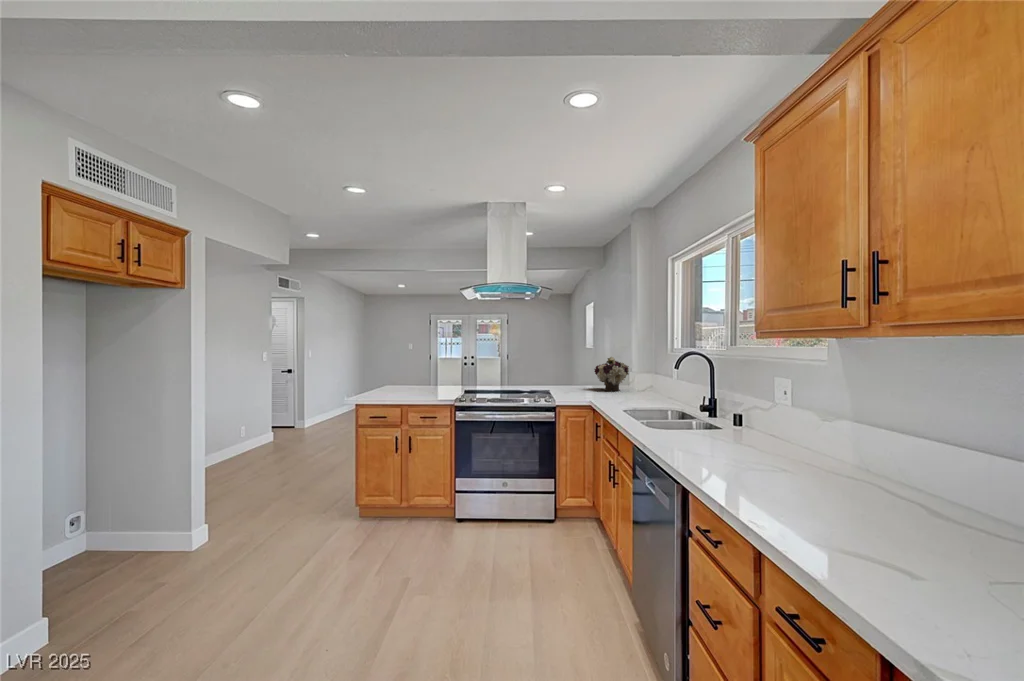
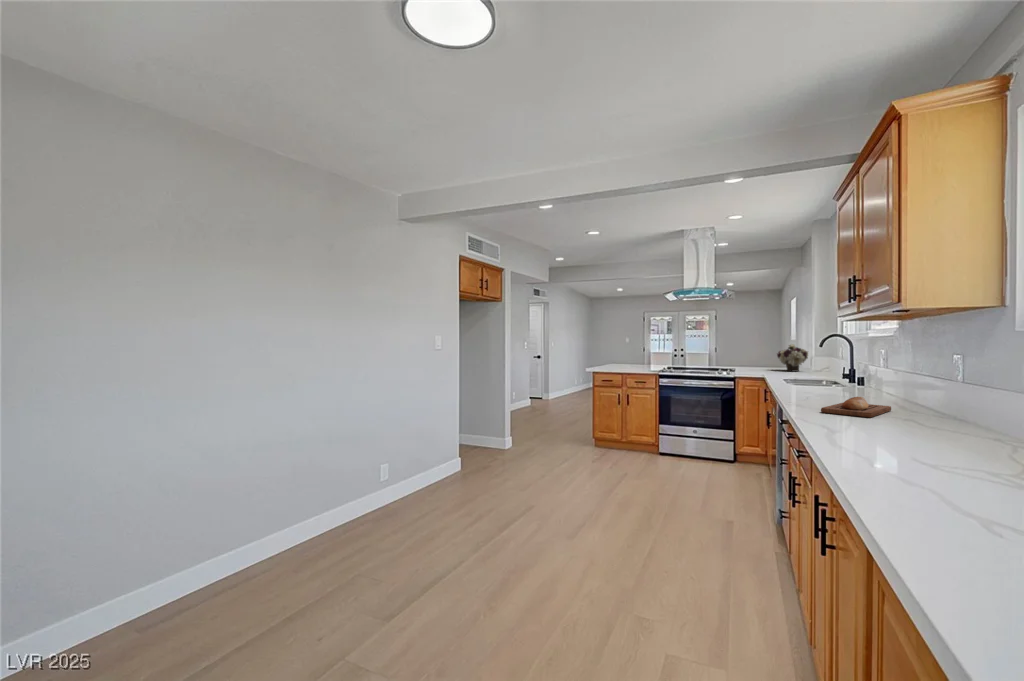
bread loaf: none [828,495,978,577] -> present [821,397,891,417]

